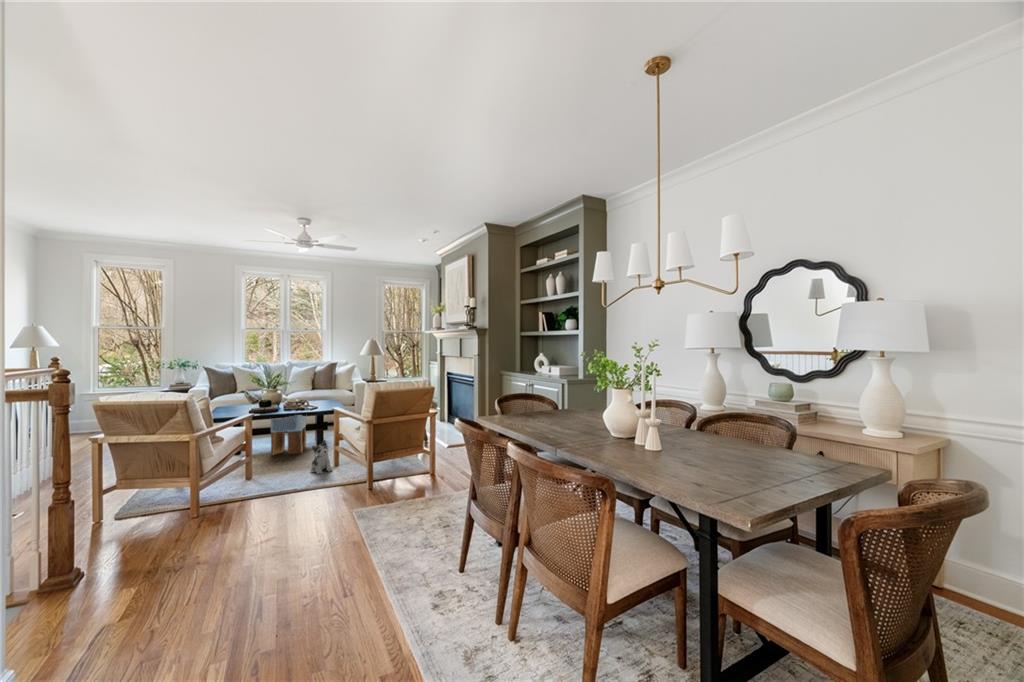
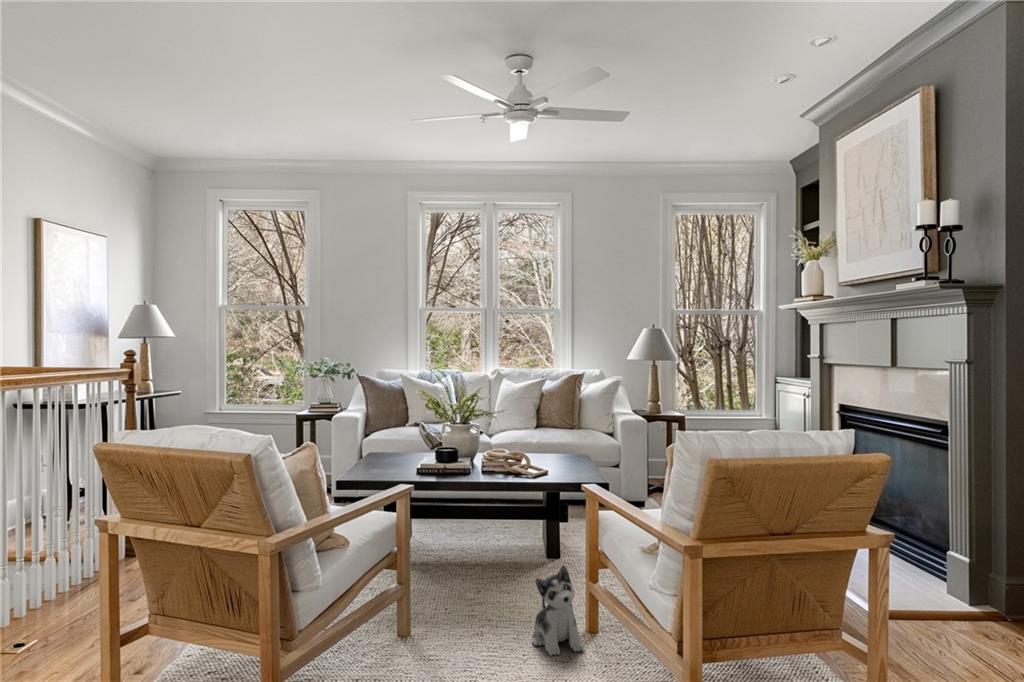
stool: present [271,415,306,455] -> none [455,471,524,575]

